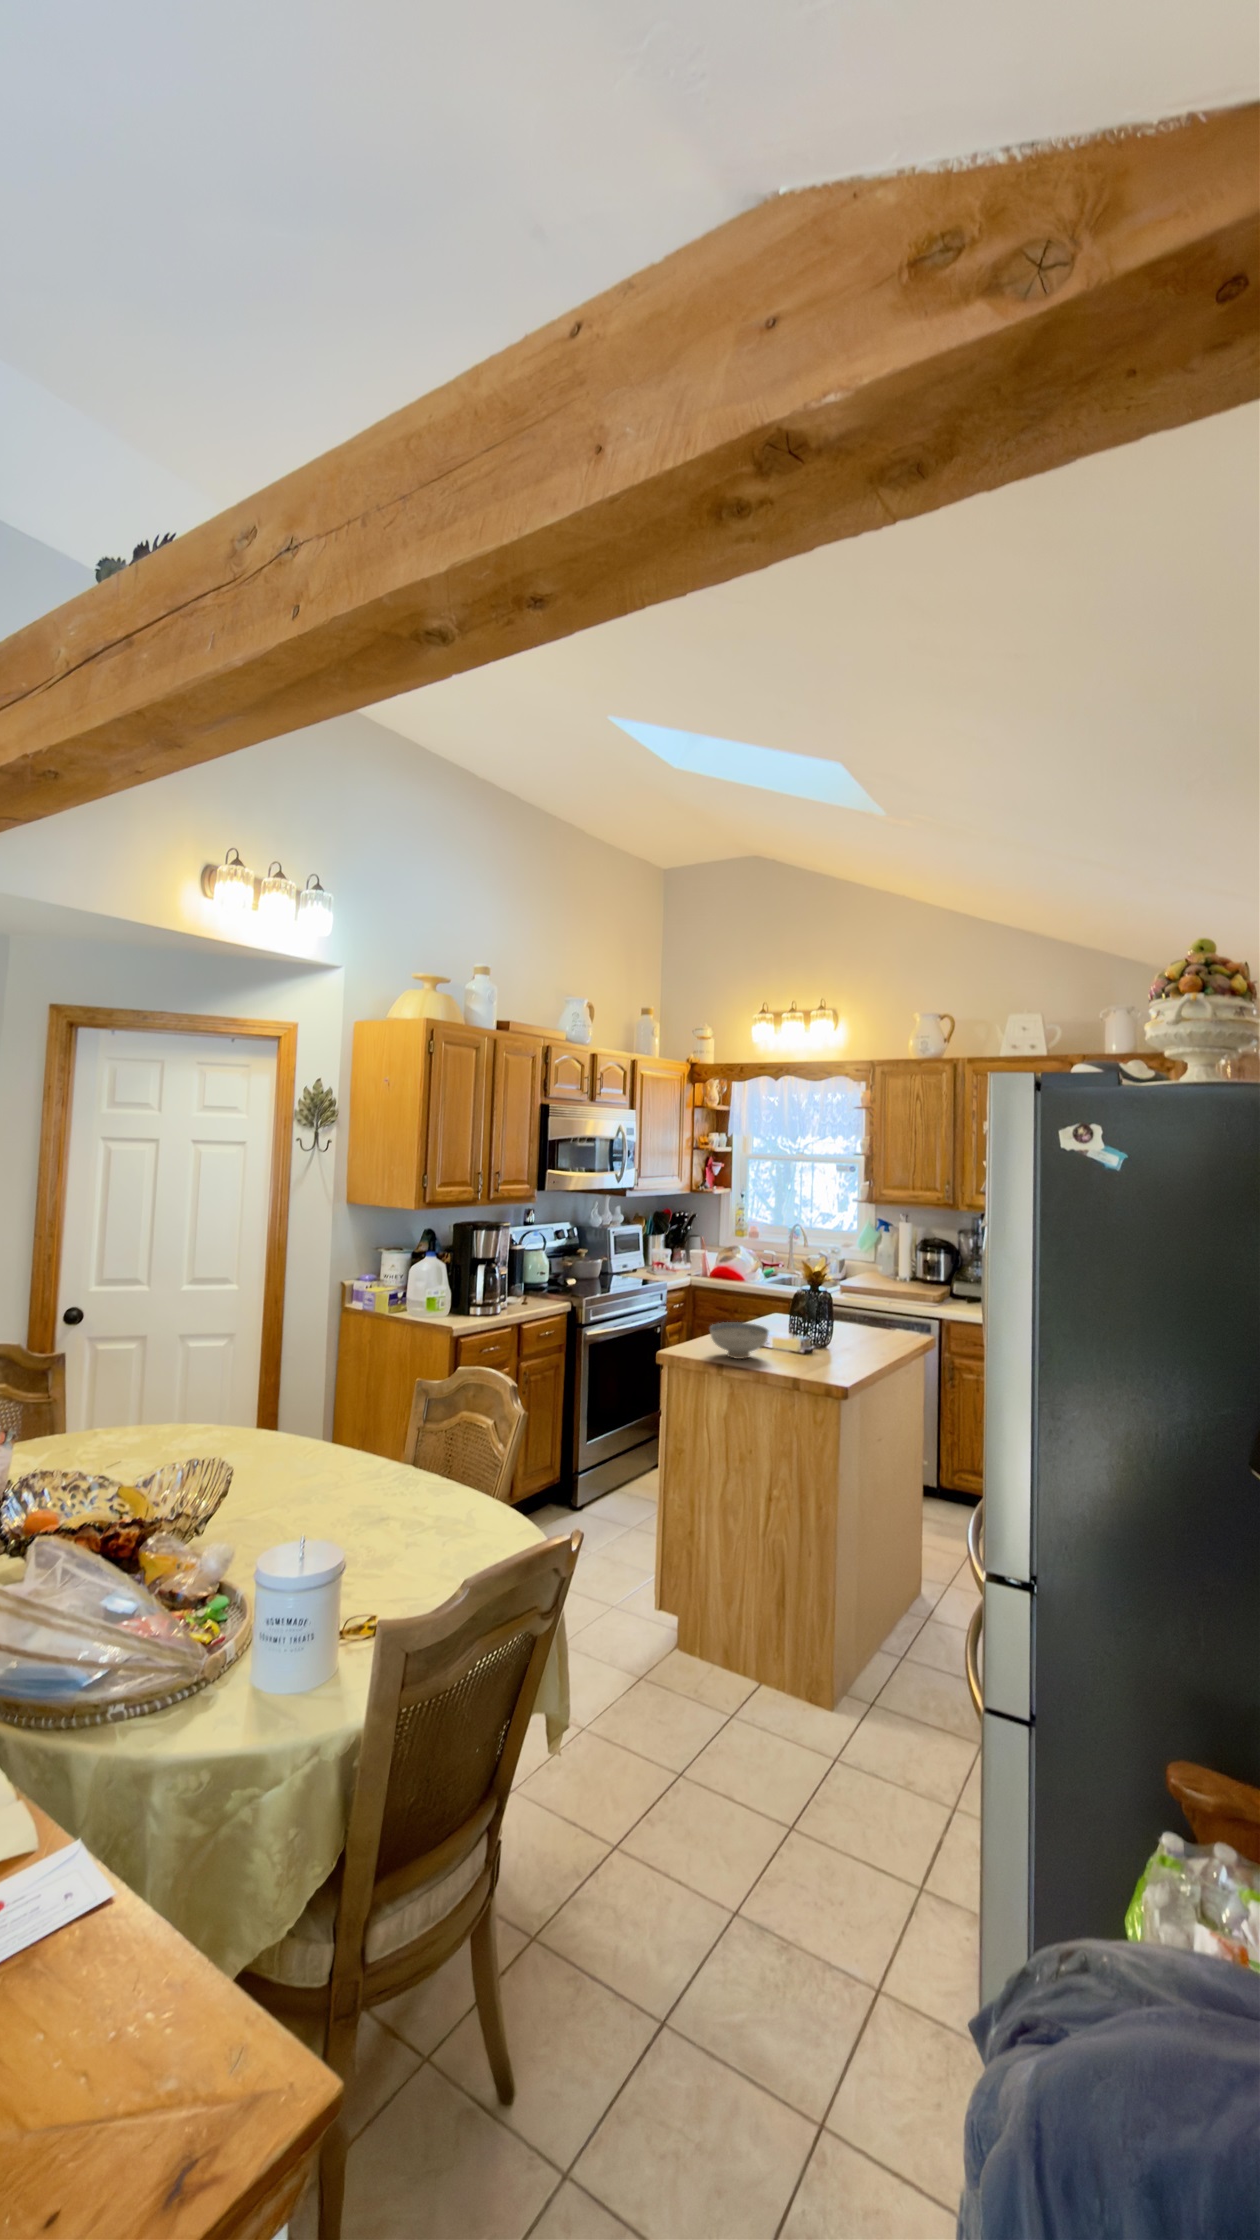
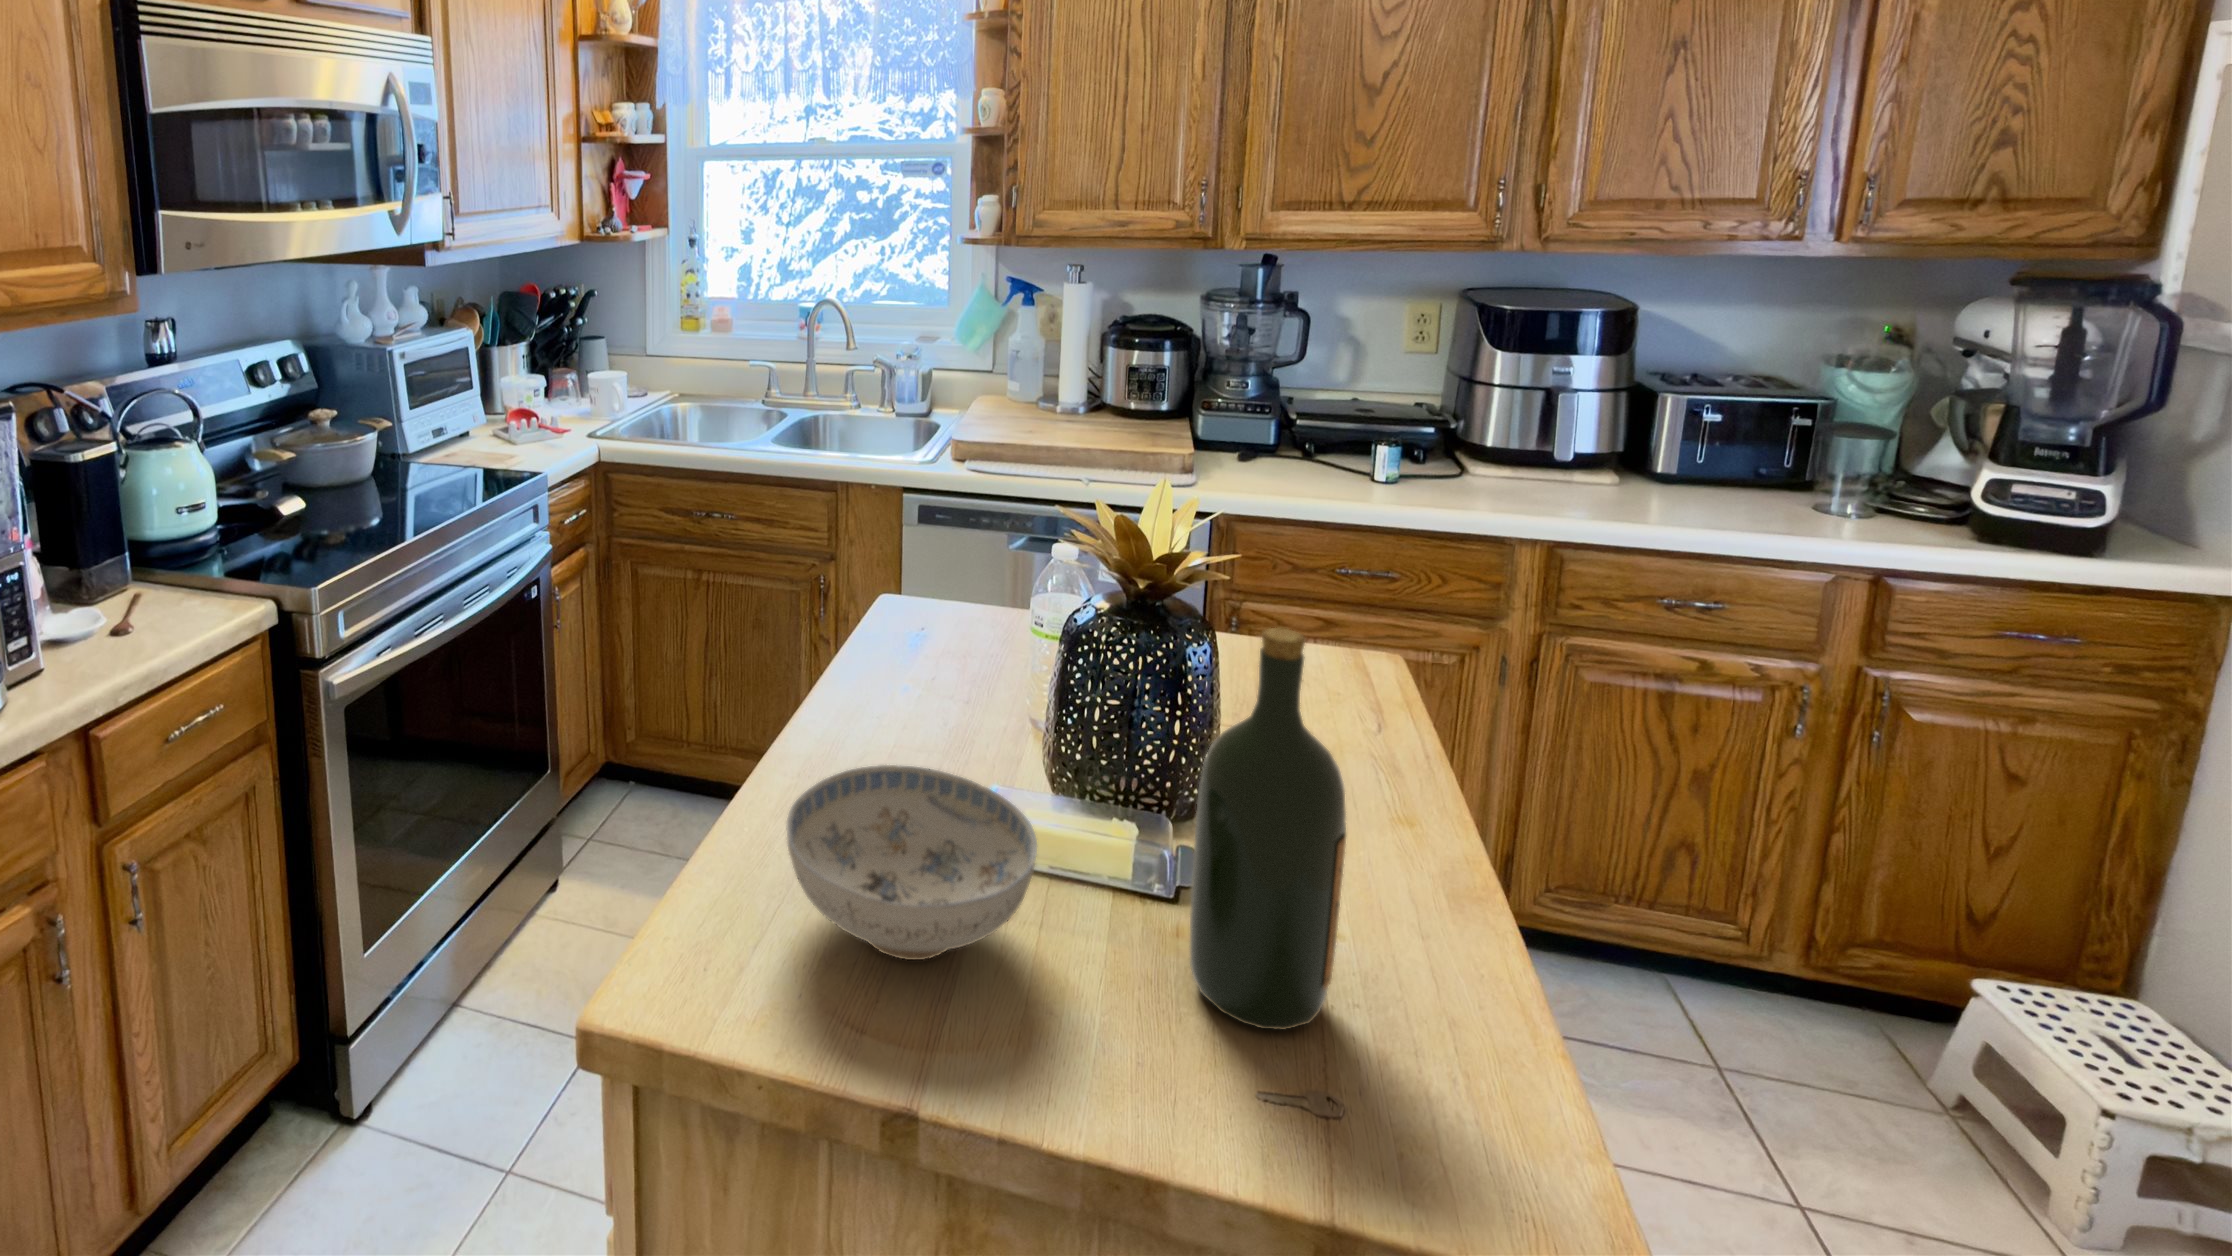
wine bottle: none [799,1278,830,1372] -> present [1190,628,1346,1030]

